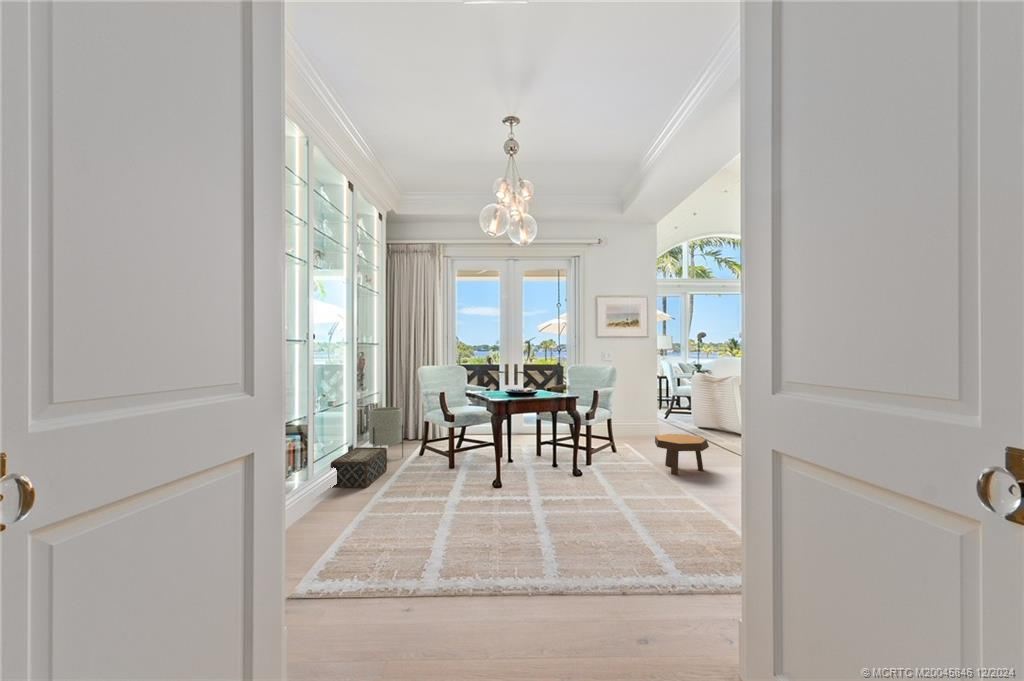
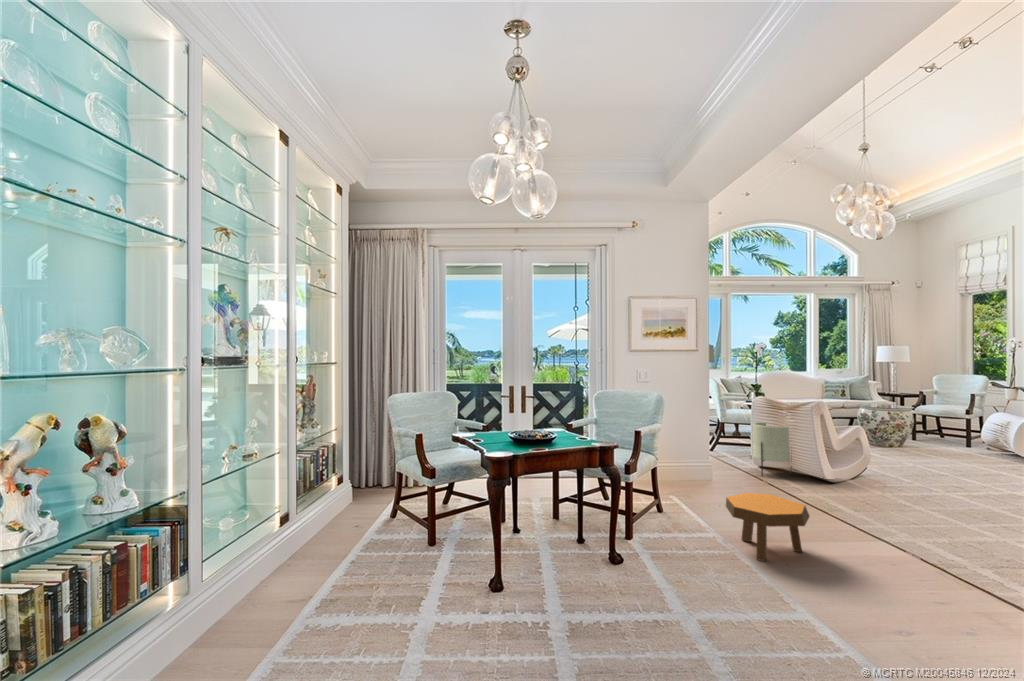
planter: present [369,407,403,457] -> present [753,422,790,476]
woven basket: present [331,447,387,488] -> none [243,516,337,590]

